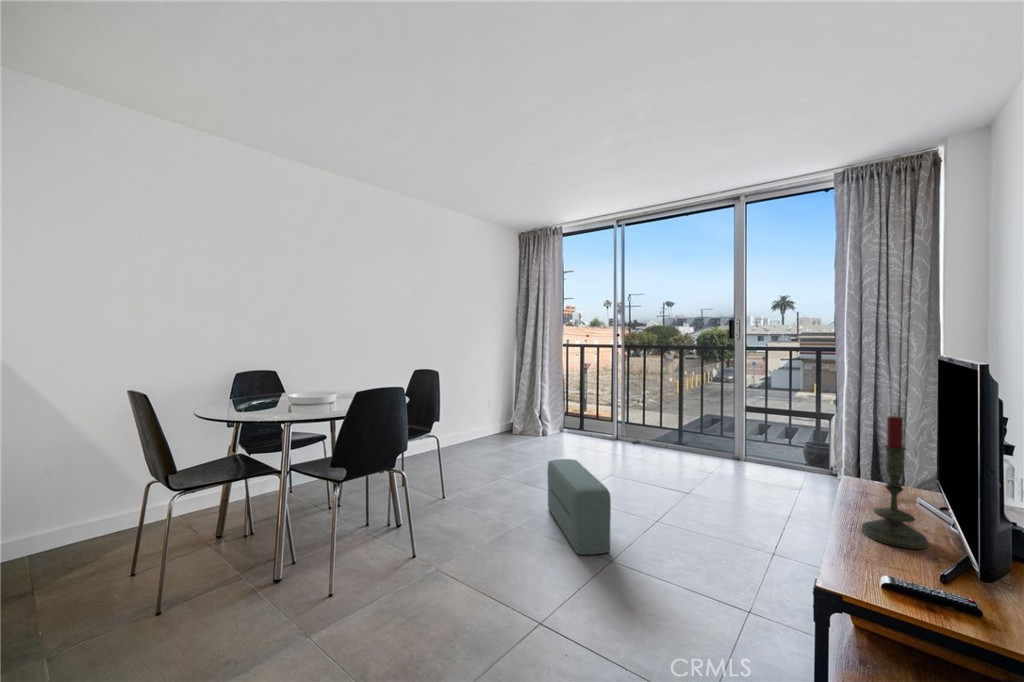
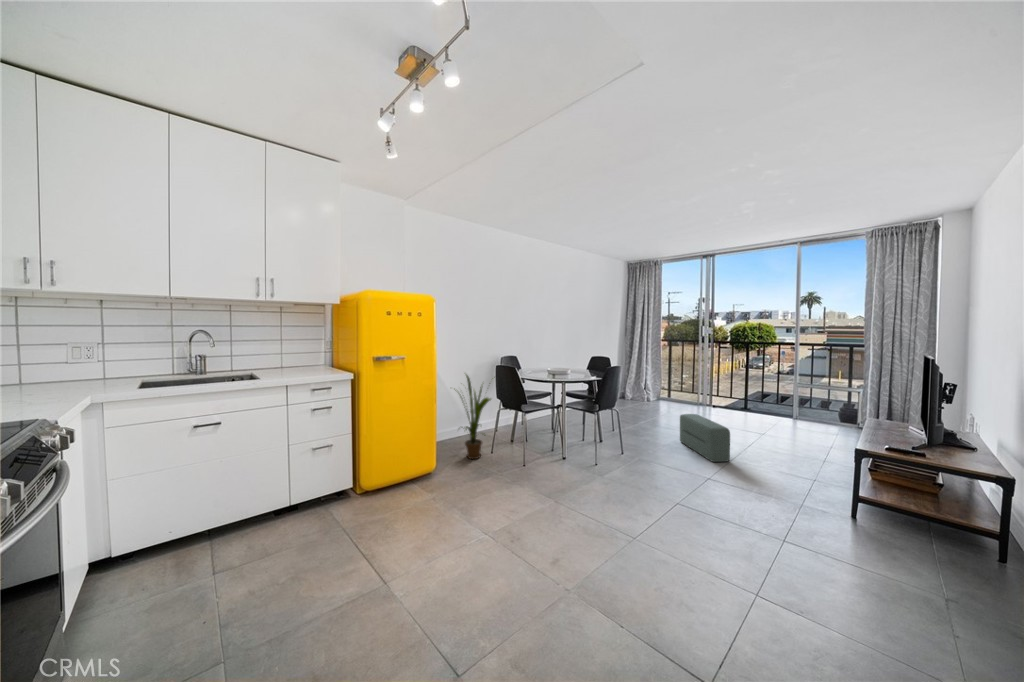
house plant: none [50,381,176,561] -> present [460,375,493,459]
candle: present [862,414,928,549] -> none [877,388,907,443]

